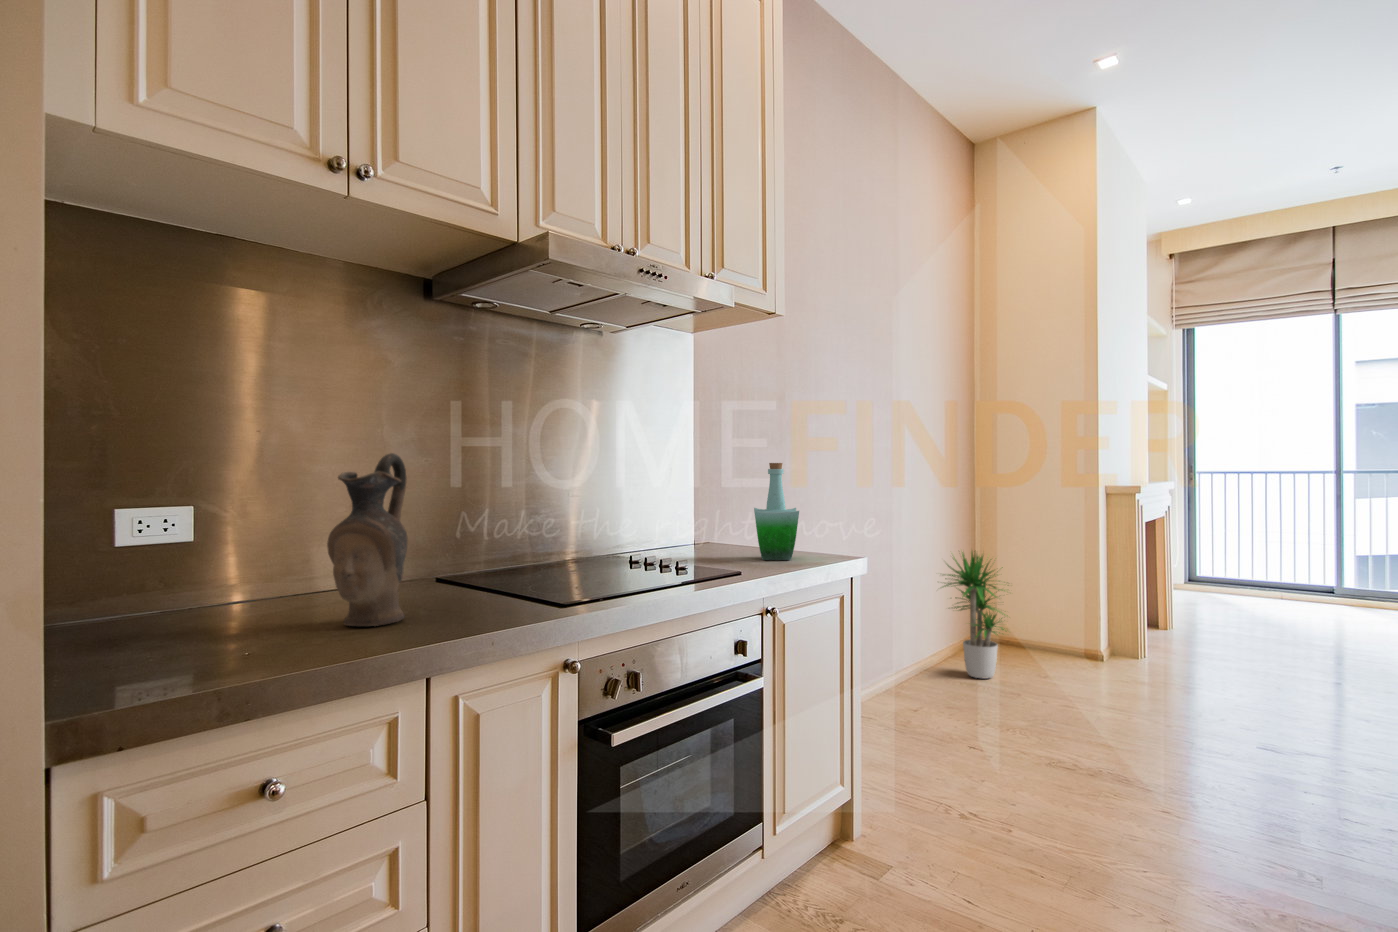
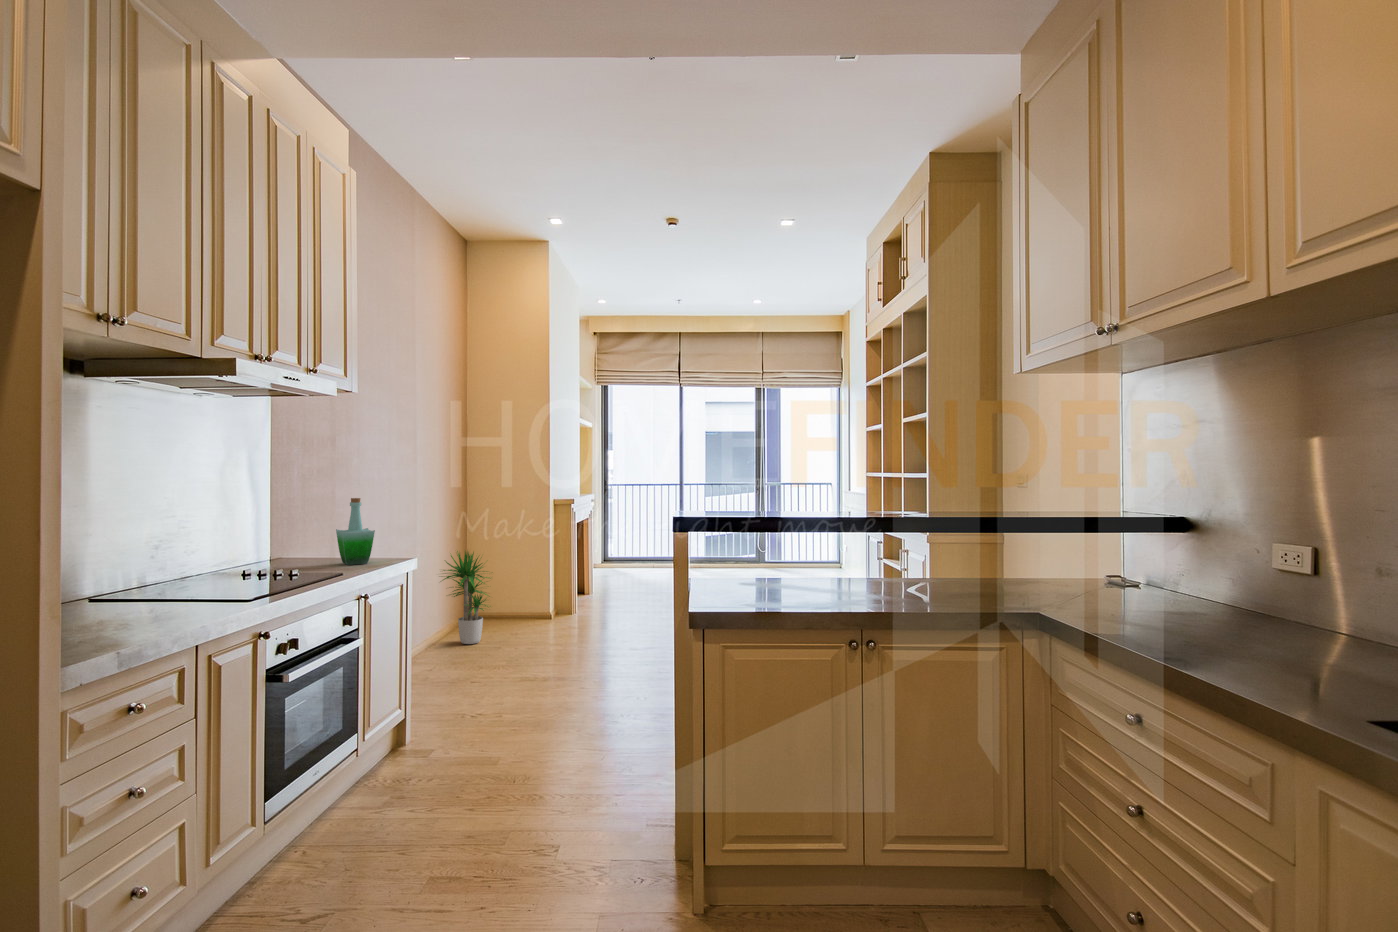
ceramic pitcher: present [327,453,408,626] -> none [99,508,157,624]

